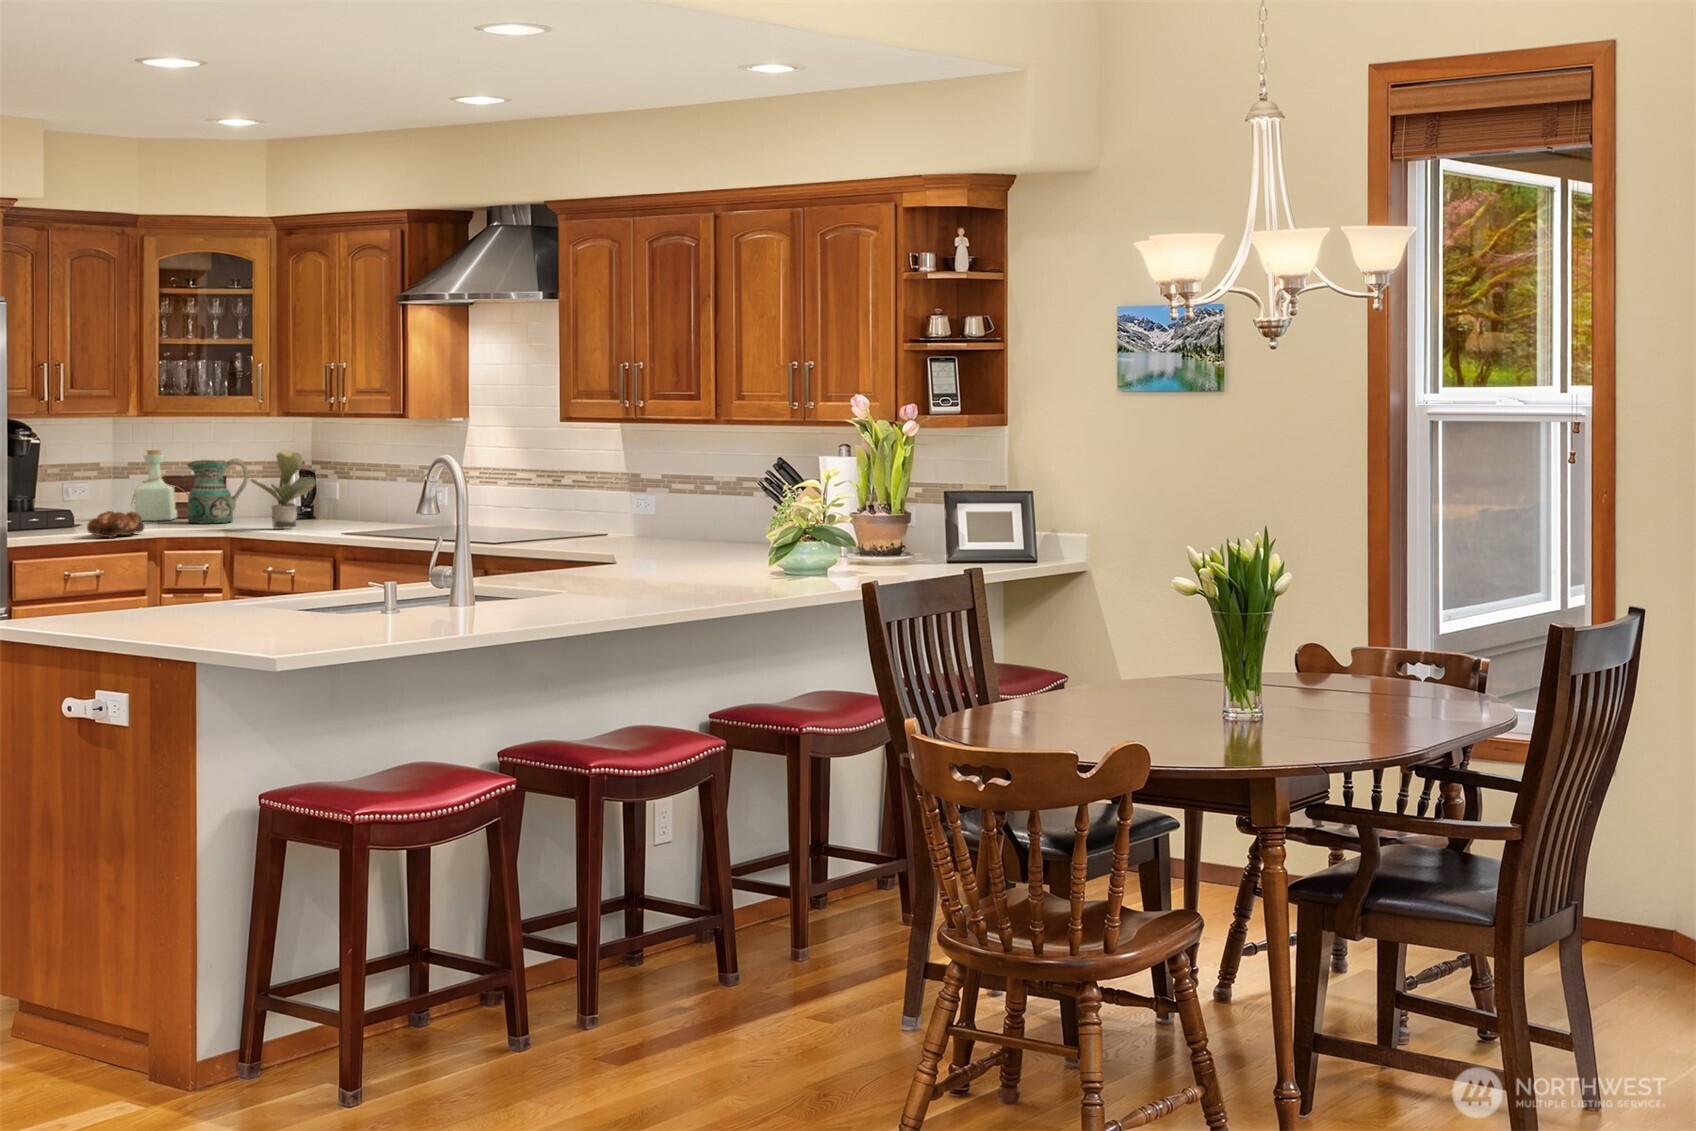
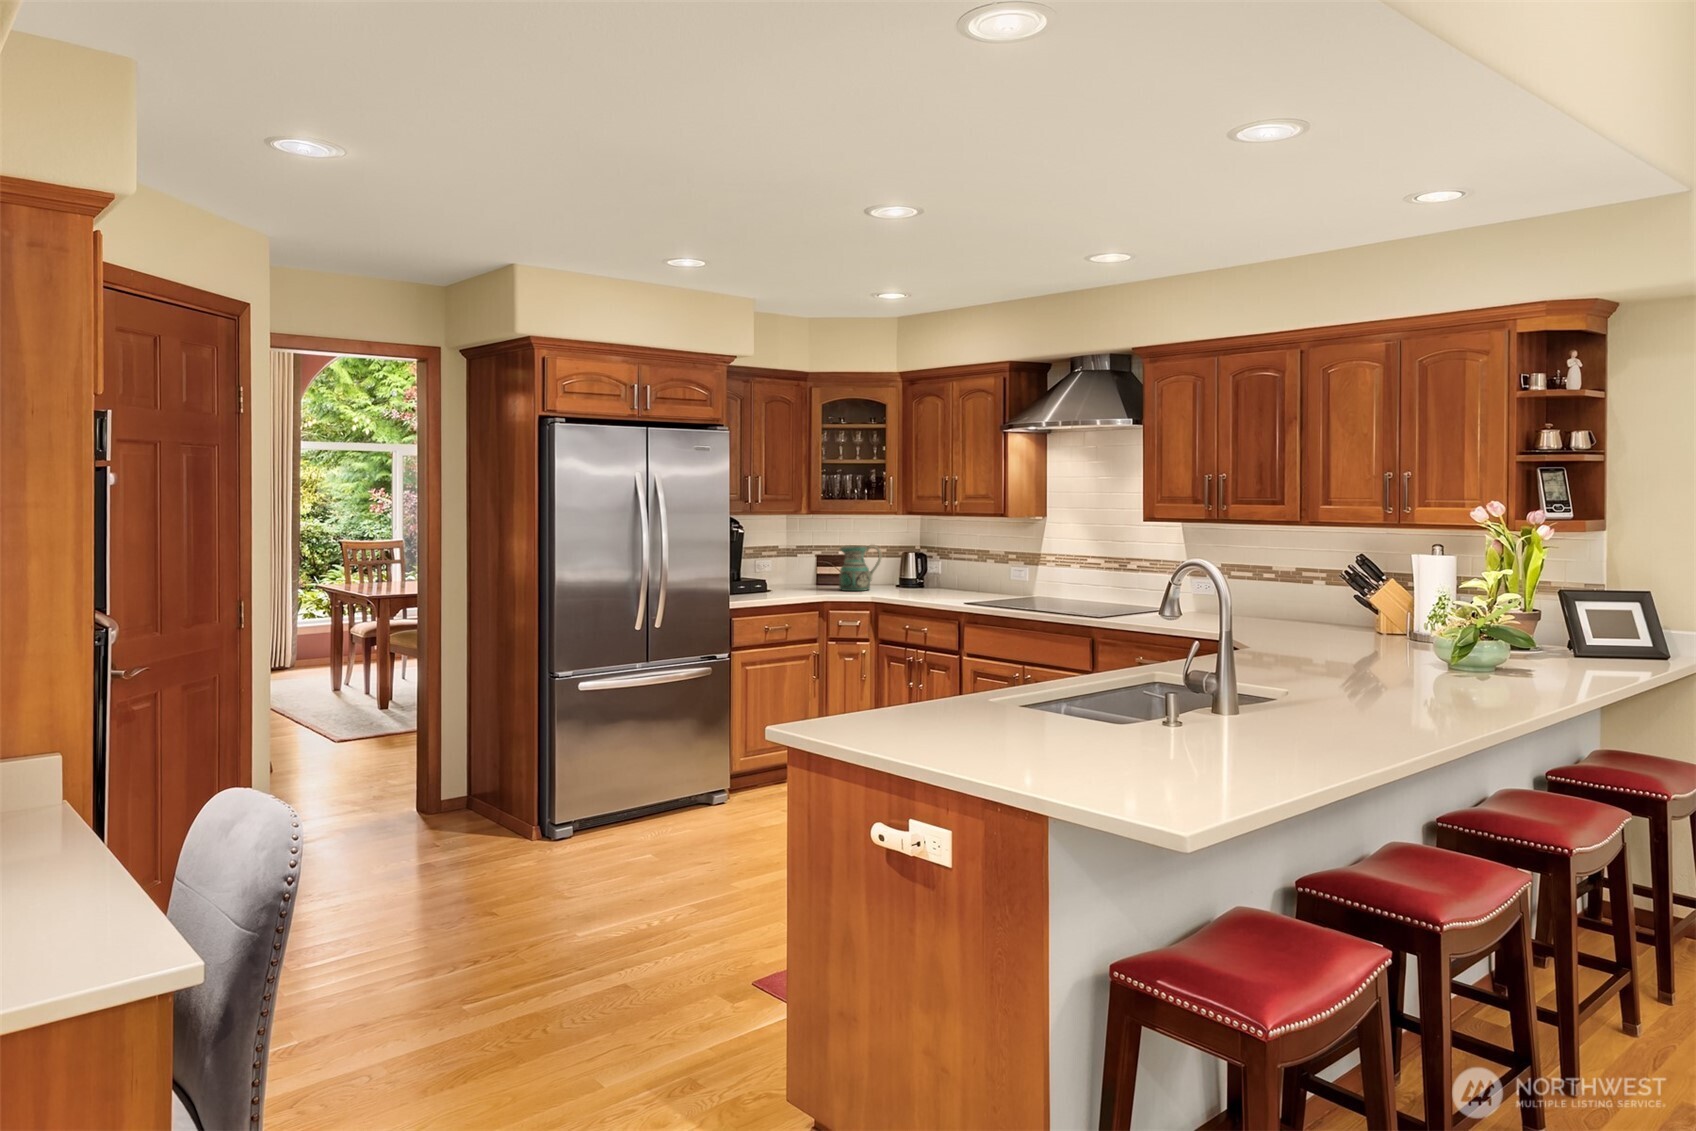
bottle: present [133,450,177,521] -> none [799,537,829,587]
potted plant: present [250,450,316,528] -> none [889,539,938,597]
bread loaf: present [87,511,144,538] -> none [780,584,817,605]

